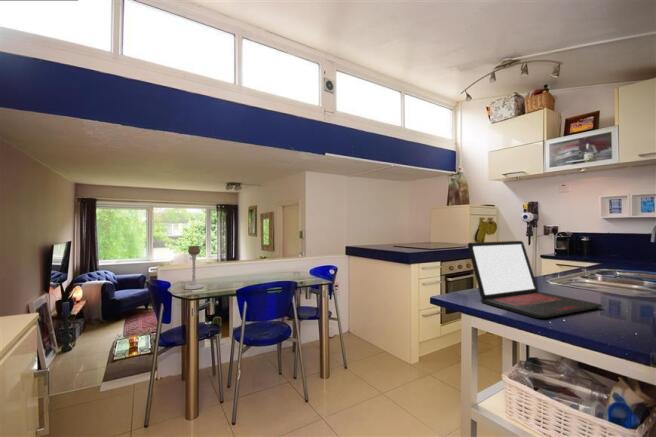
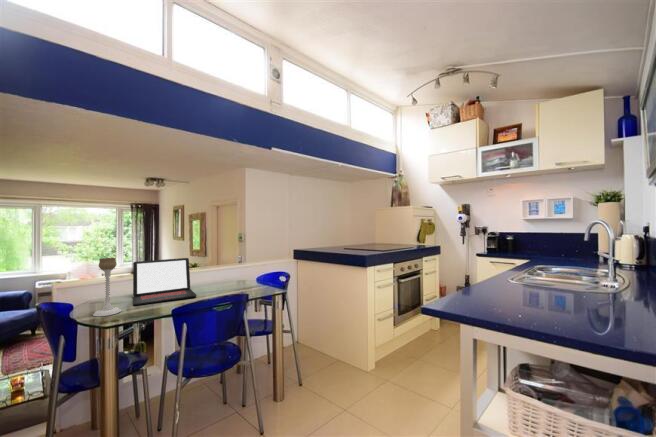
laptop: present [468,241,602,318] -> present [133,258,197,305]

